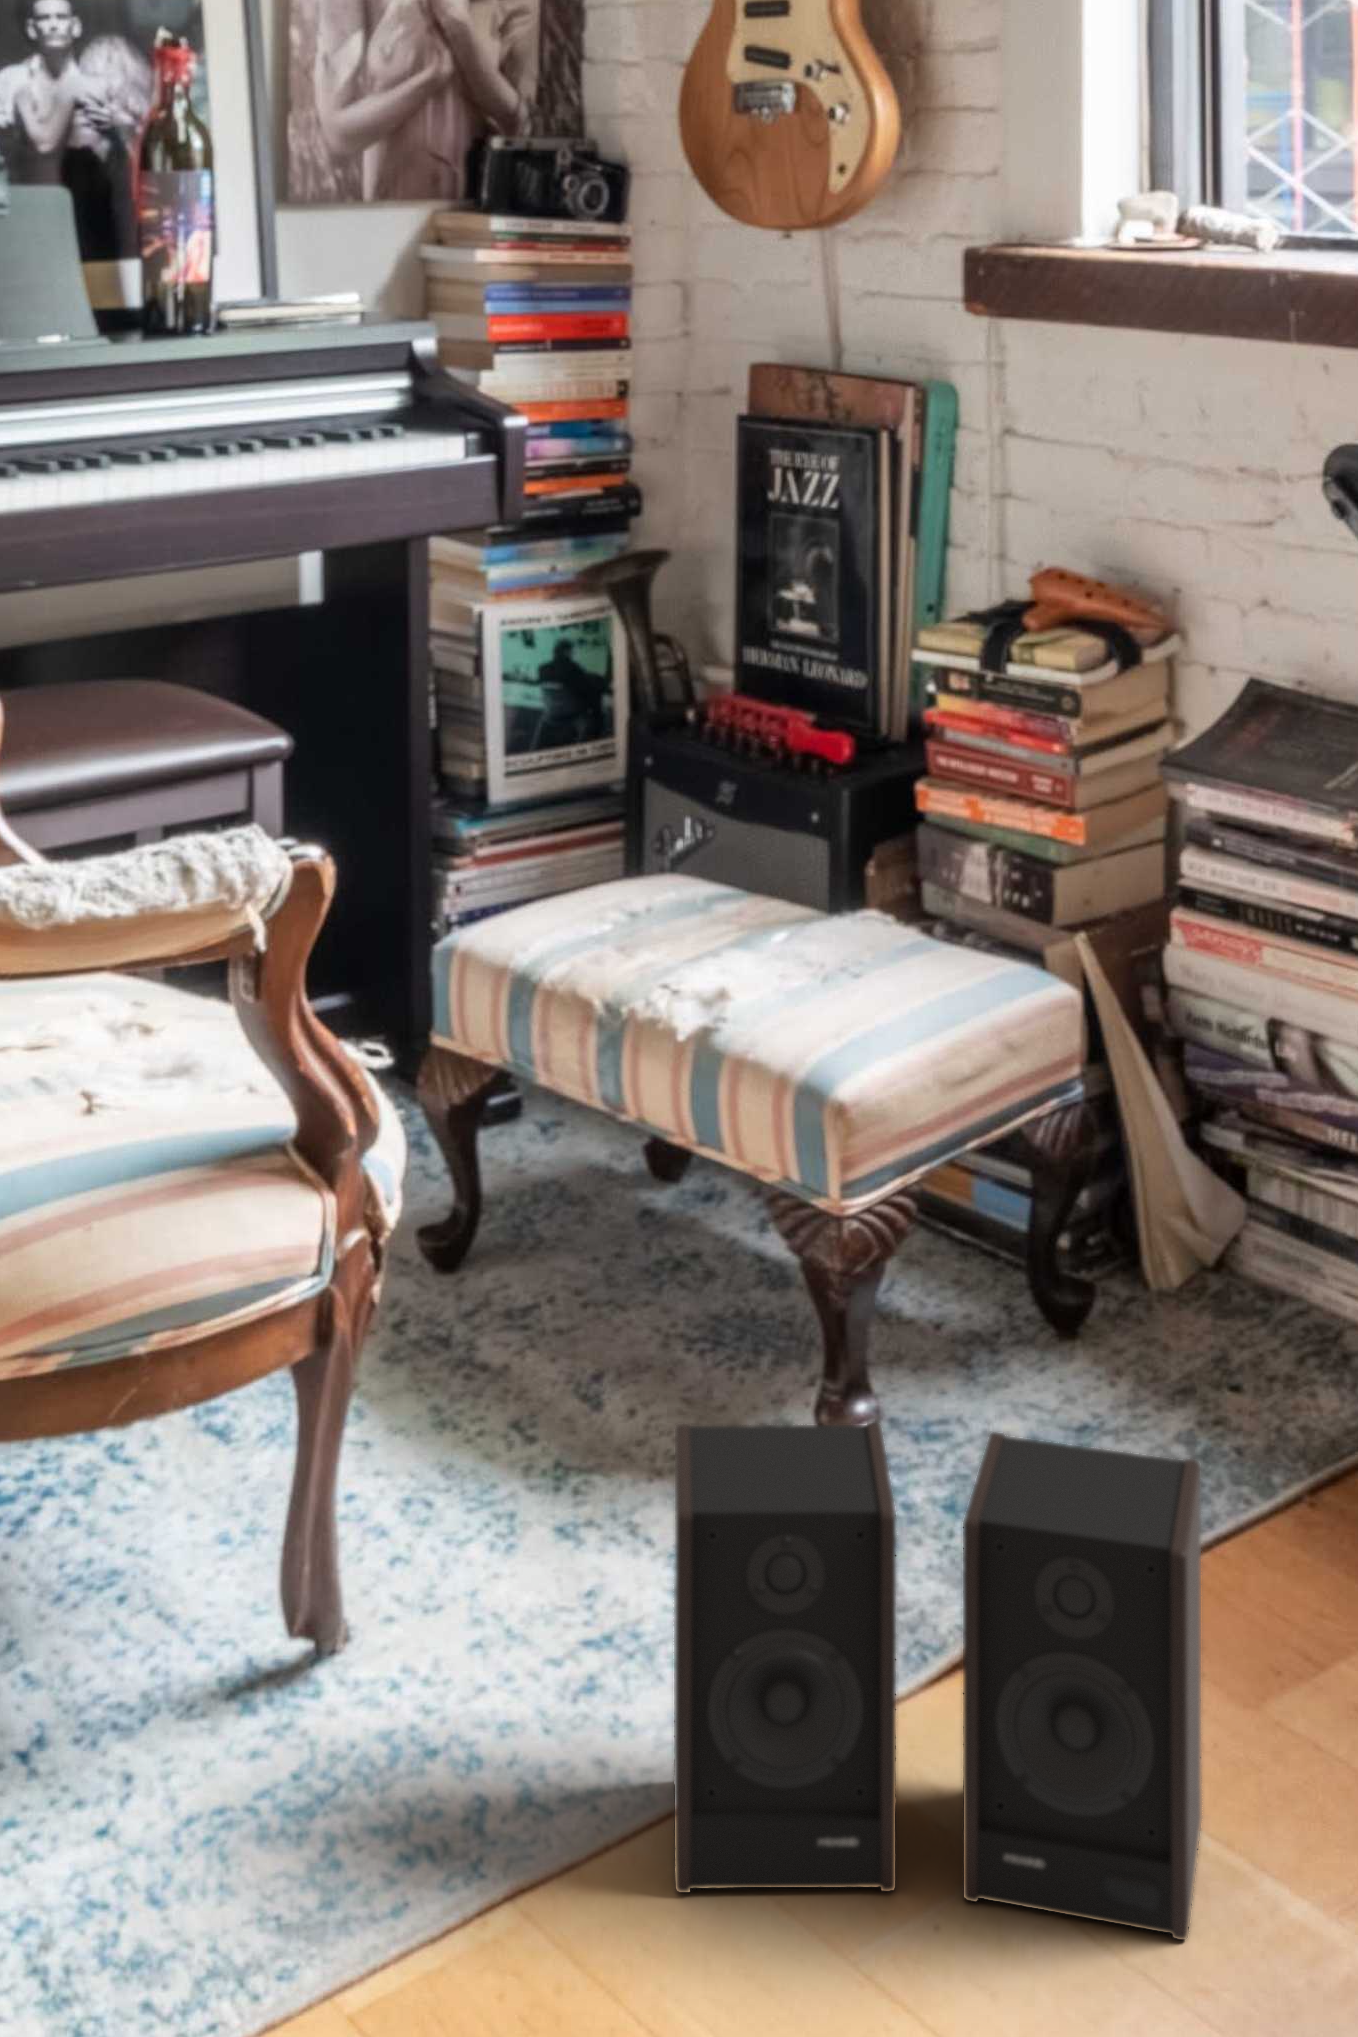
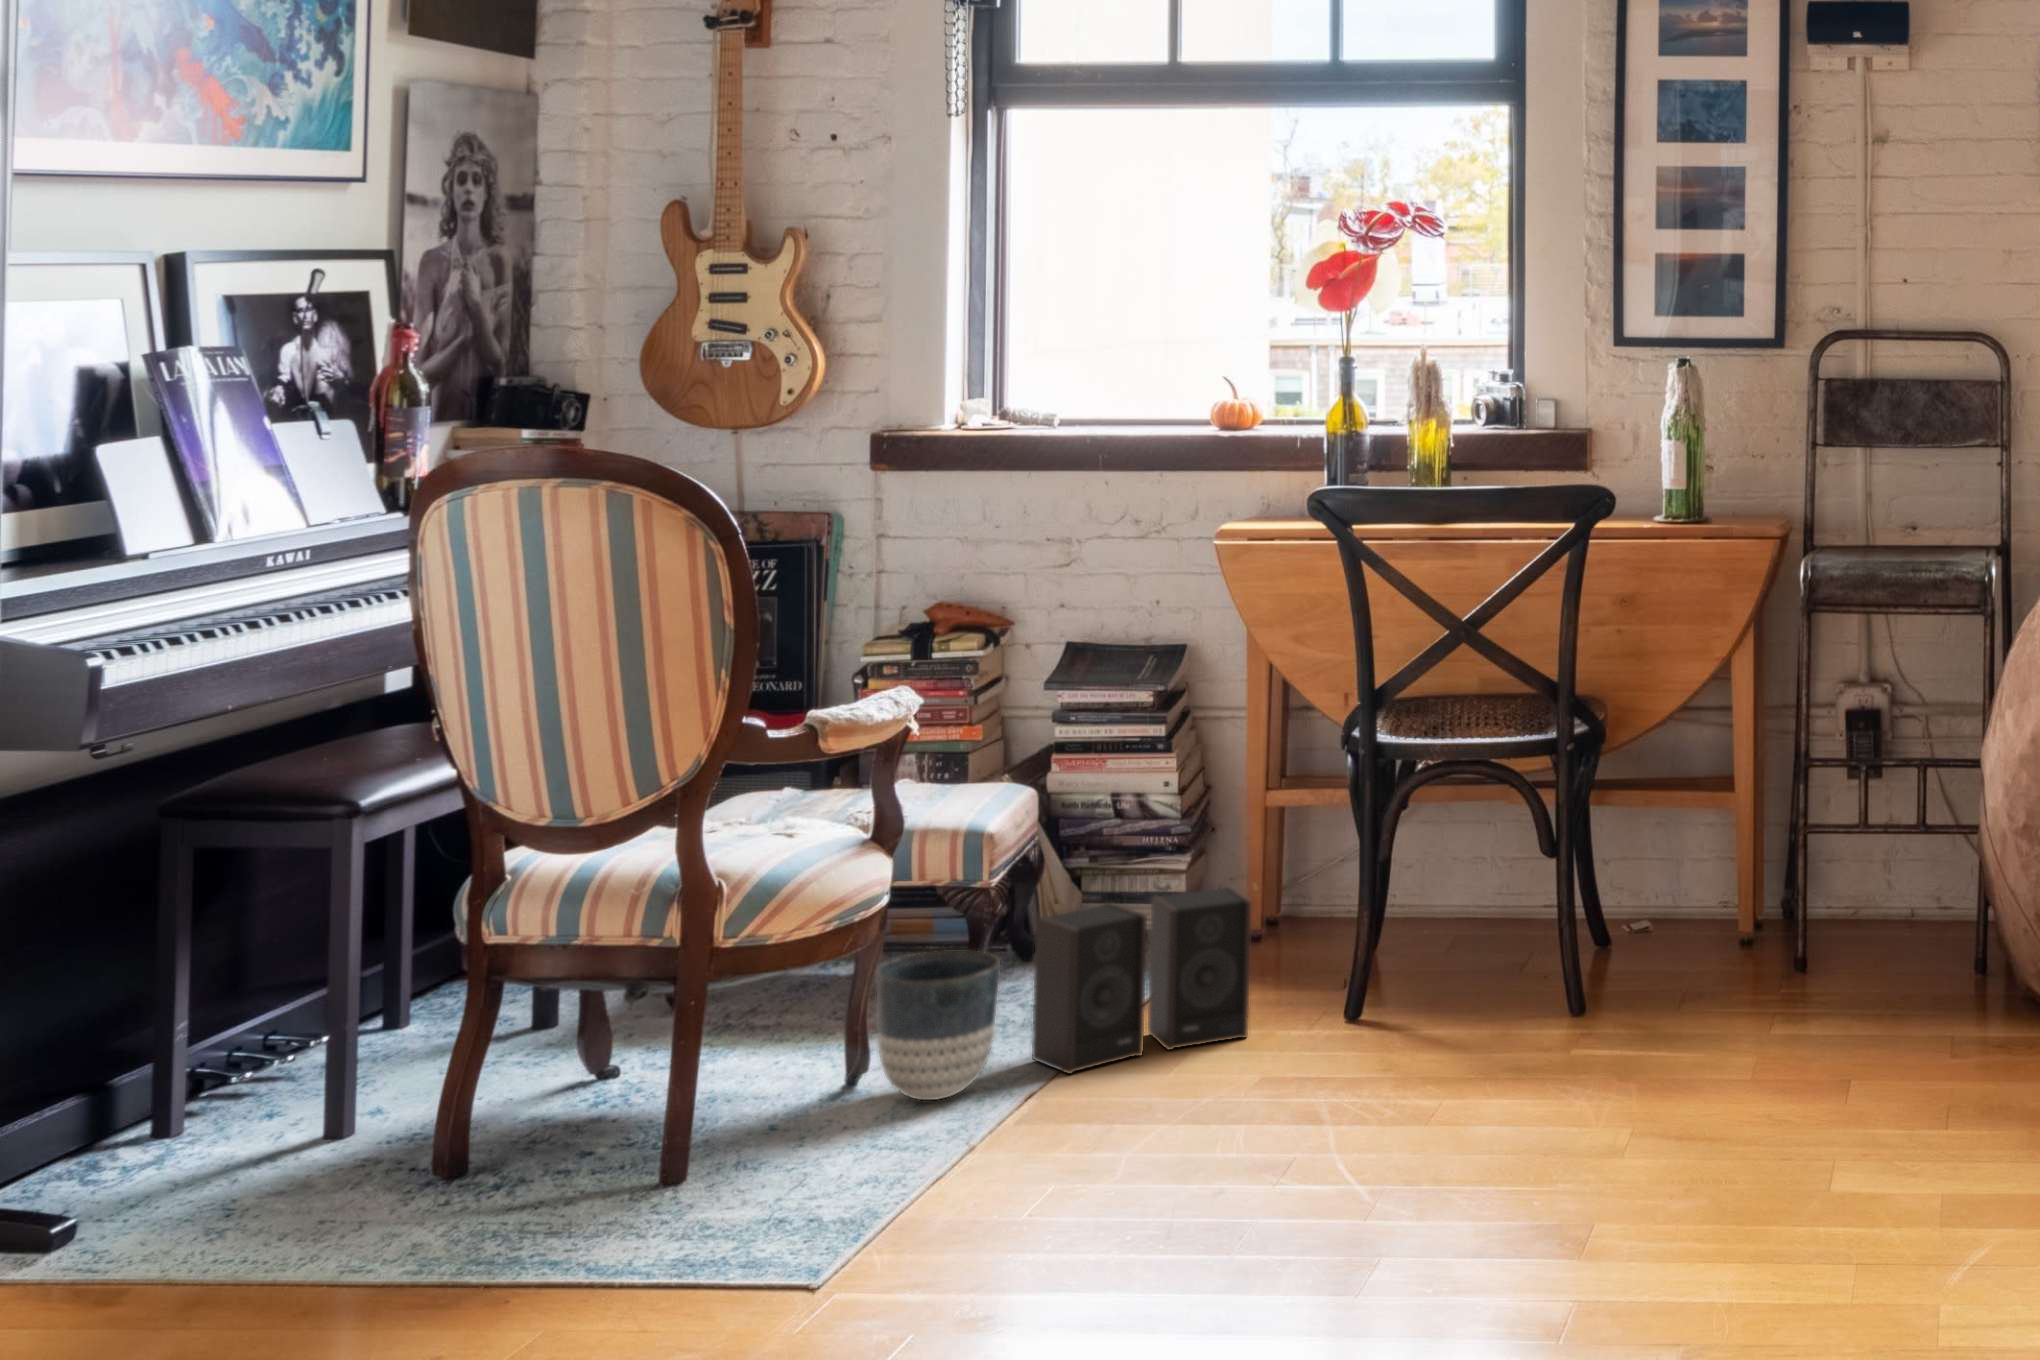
planter: none [233,1439,517,1861] -> present [877,950,1000,1100]

